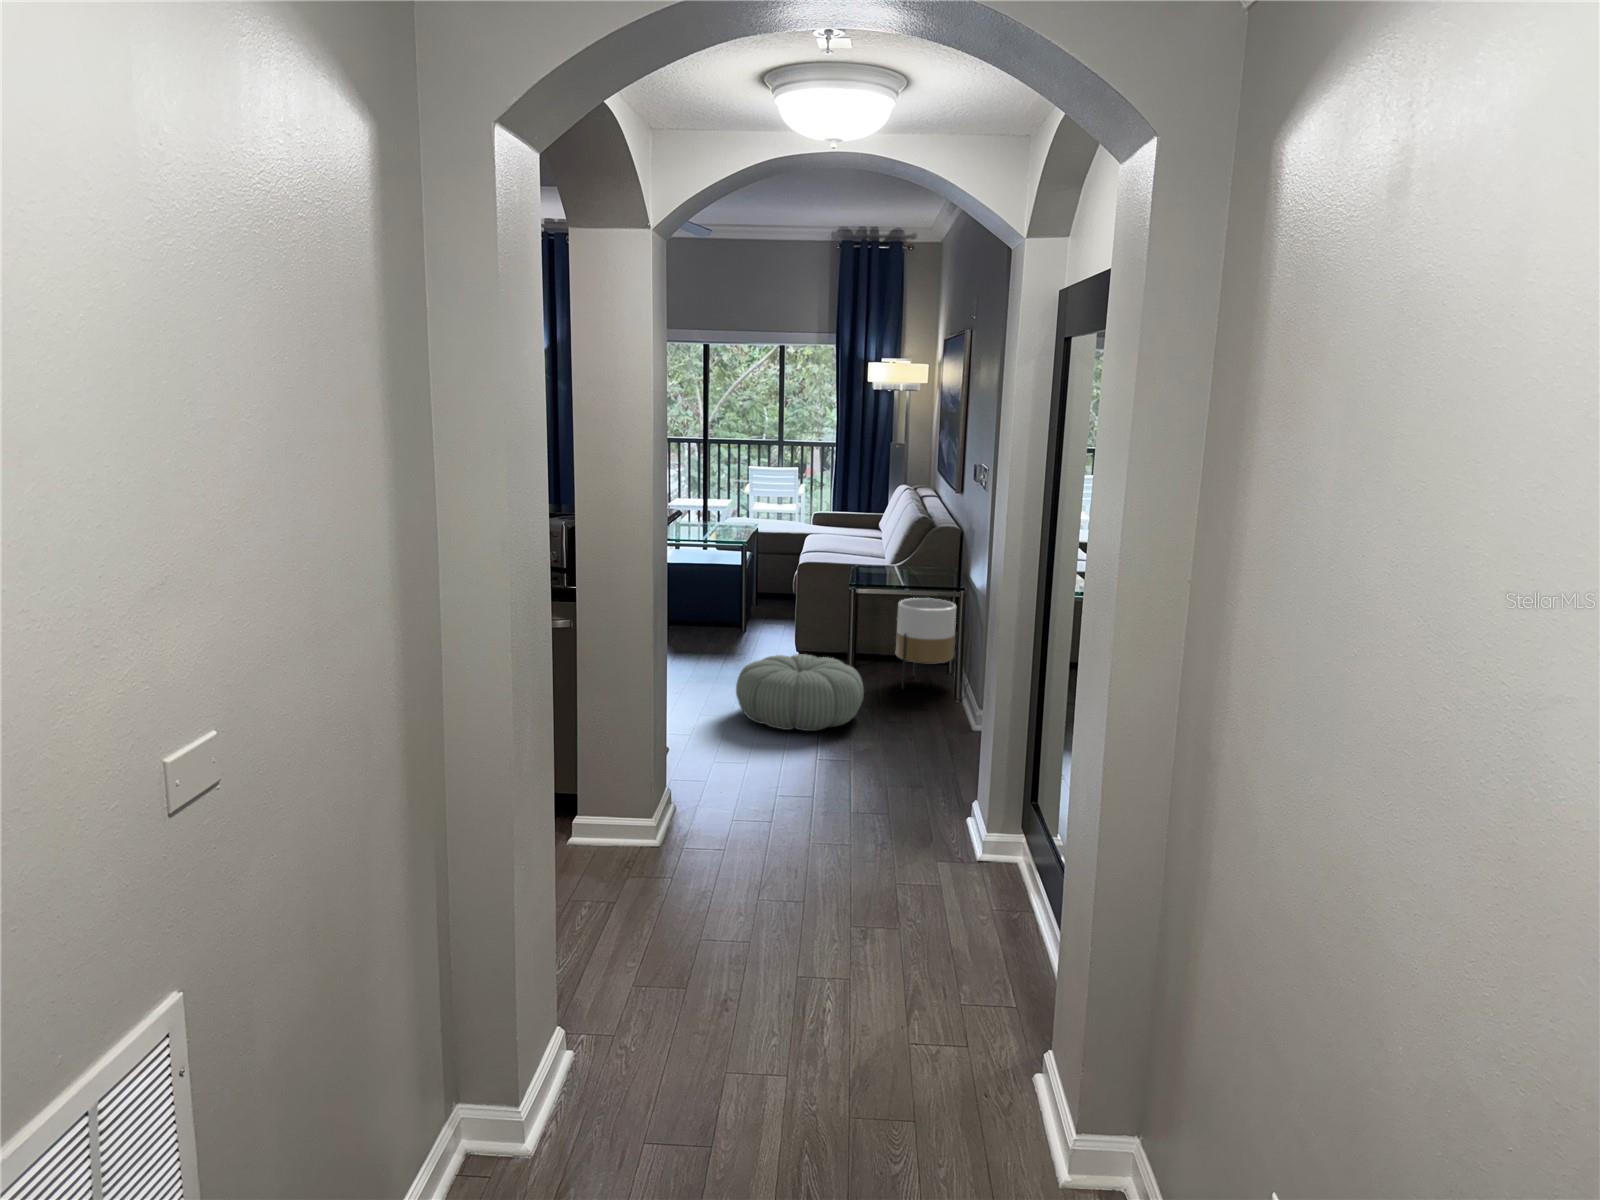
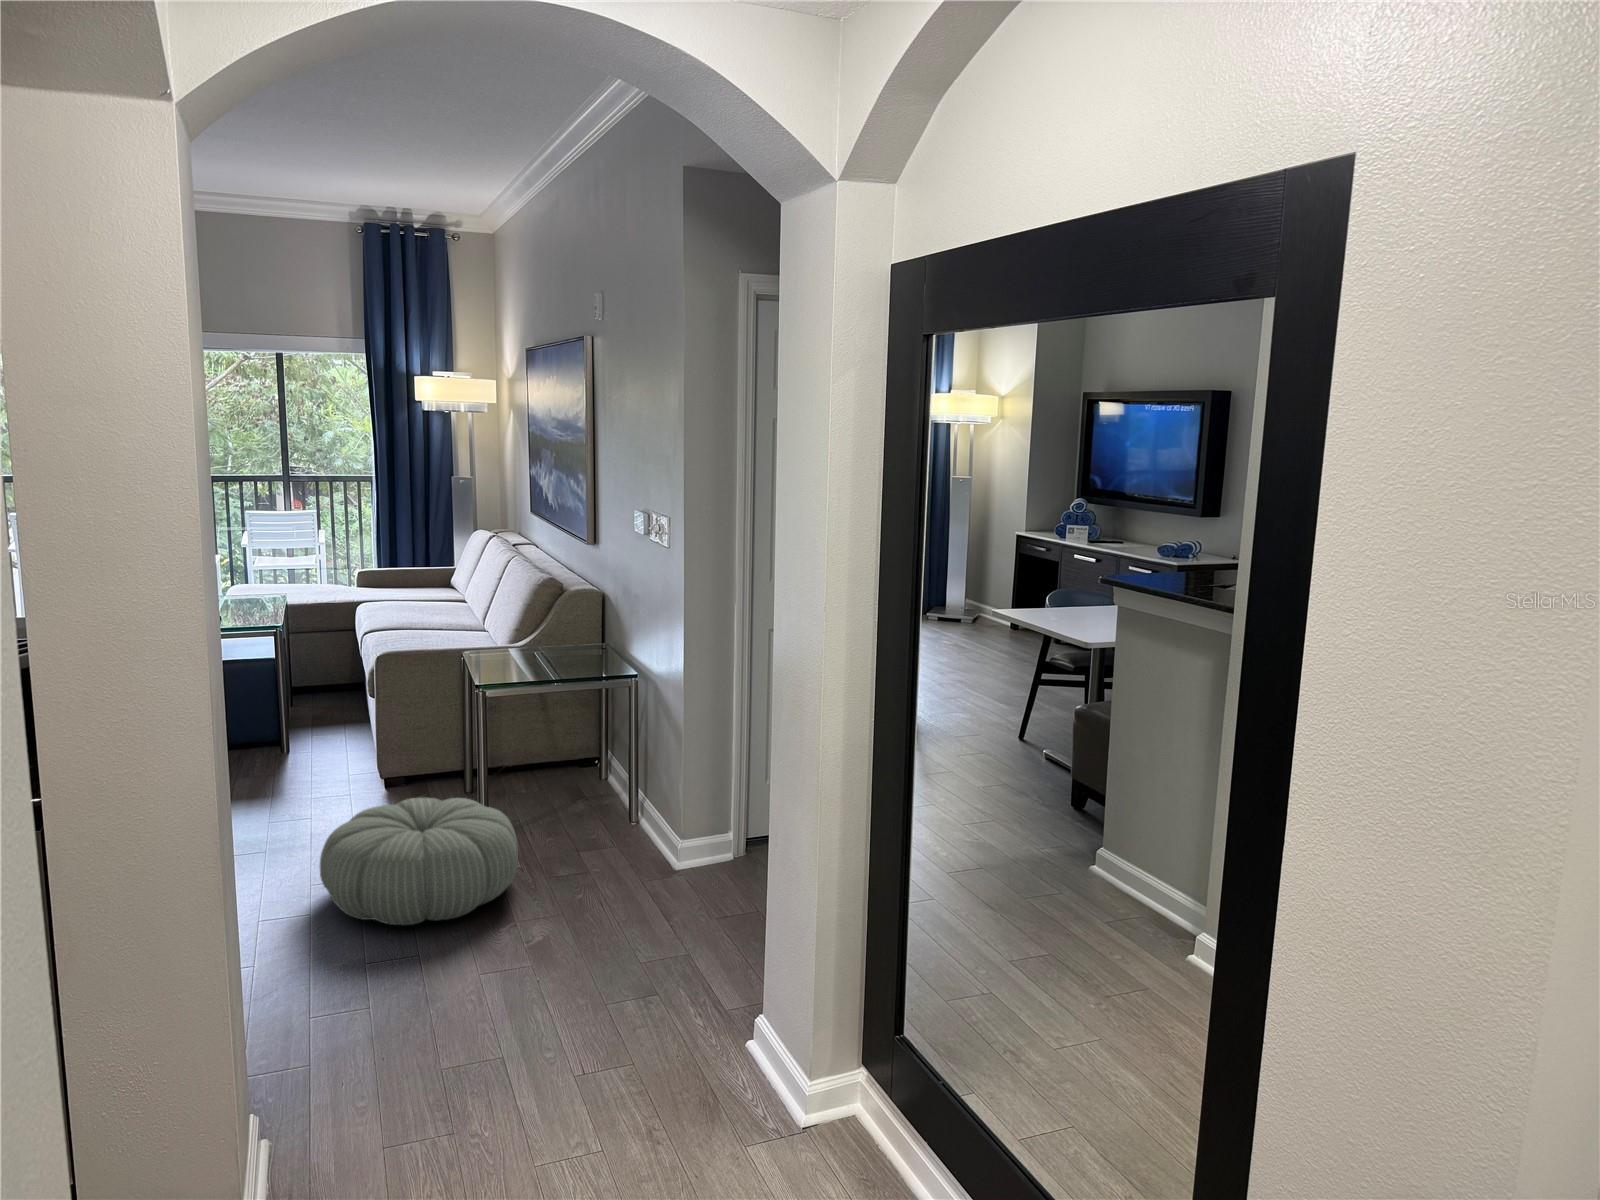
planter: present [896,598,957,689] -> none [534,689,617,818]

